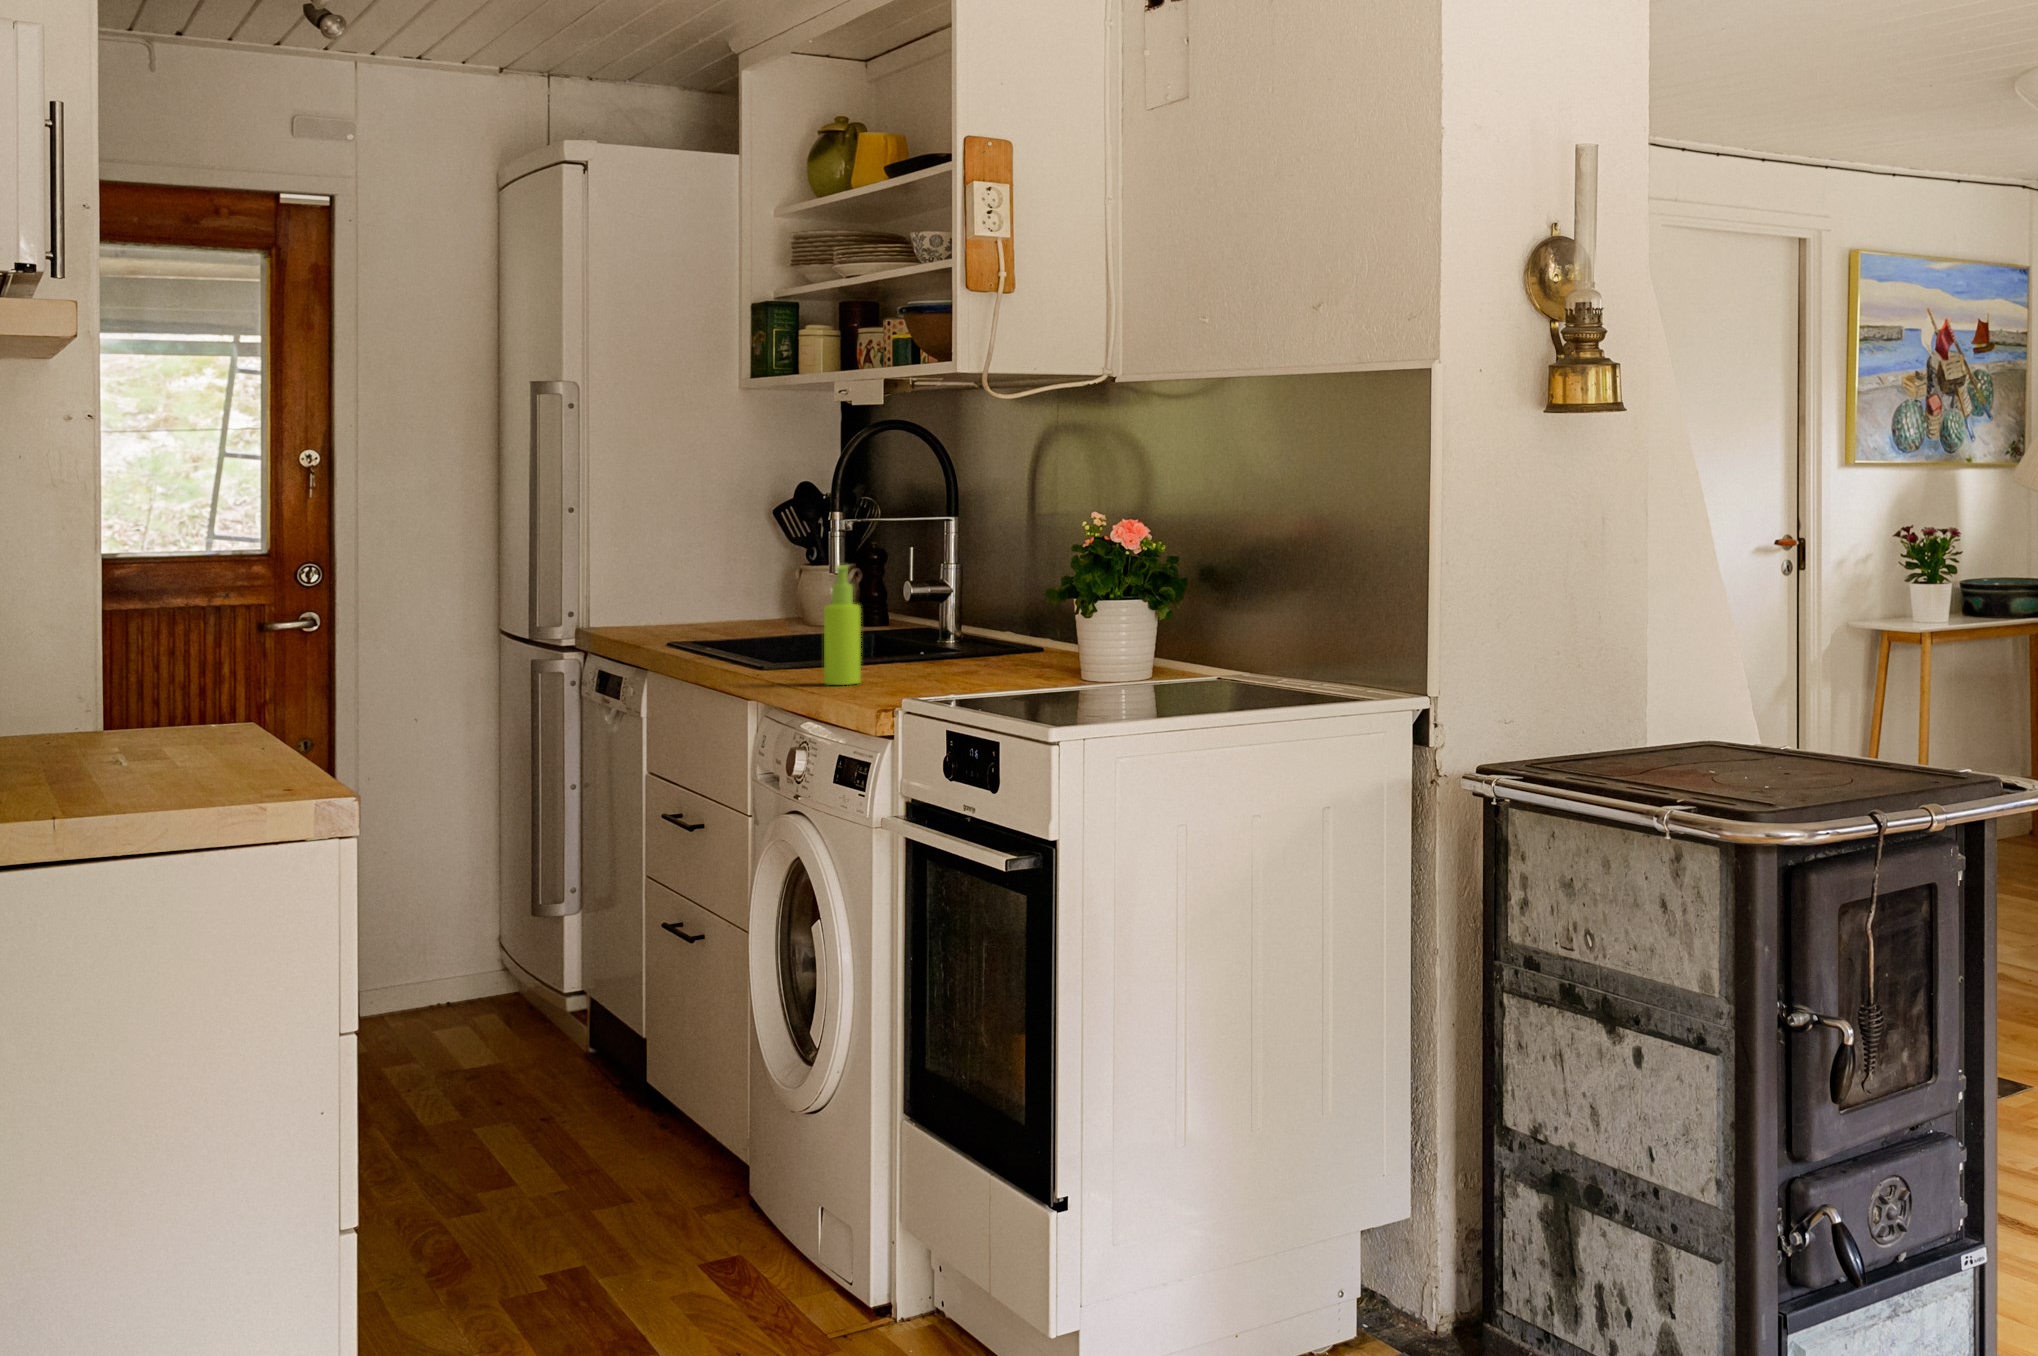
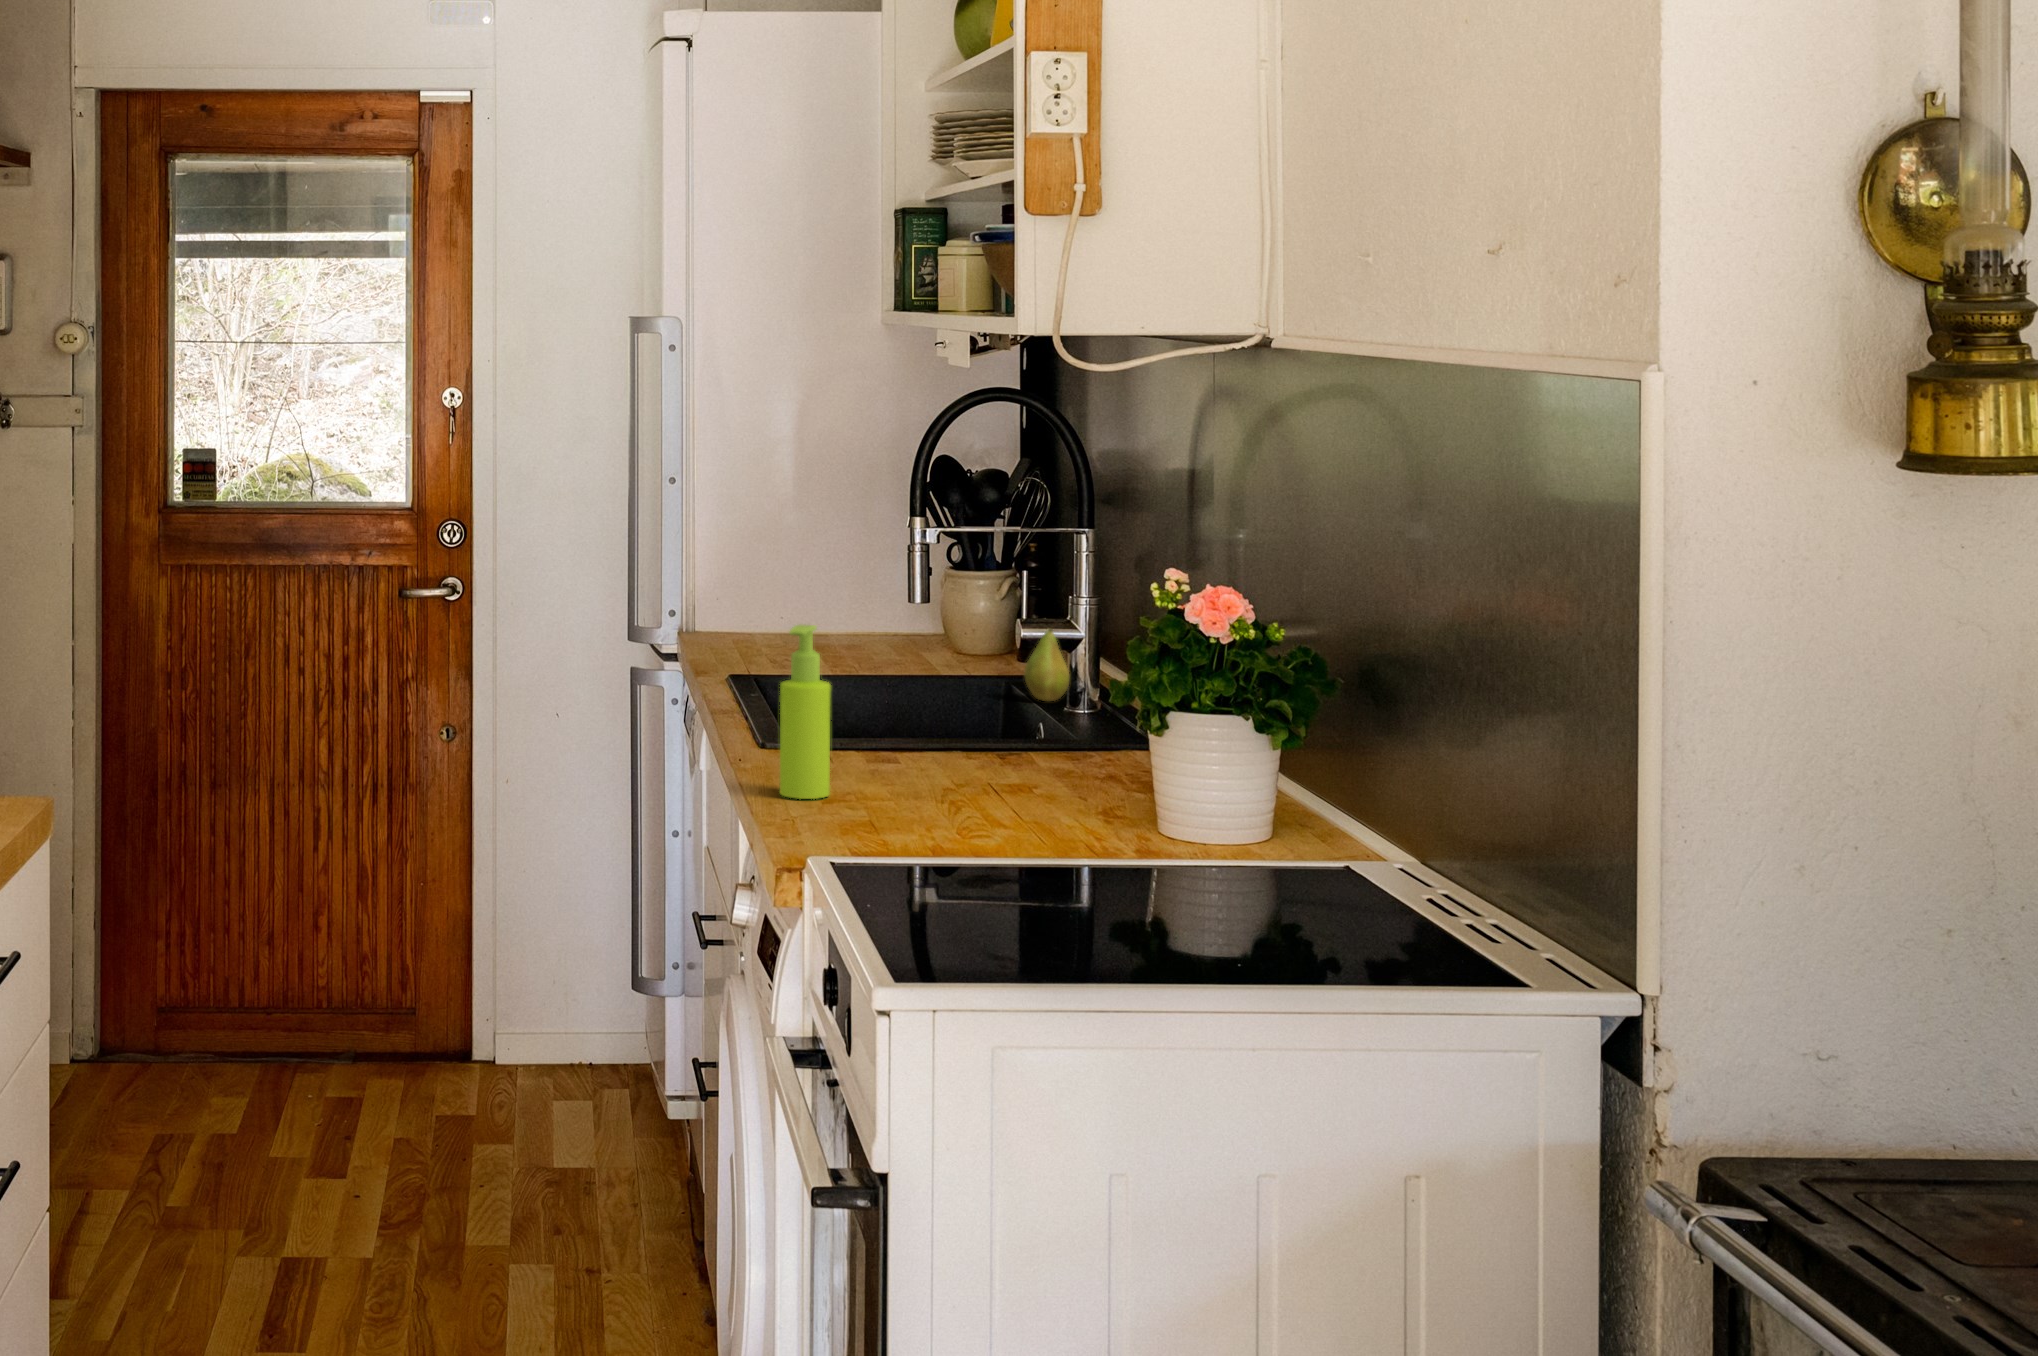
fruit: none [905,586,937,643] -> present [1024,629,1069,701]

